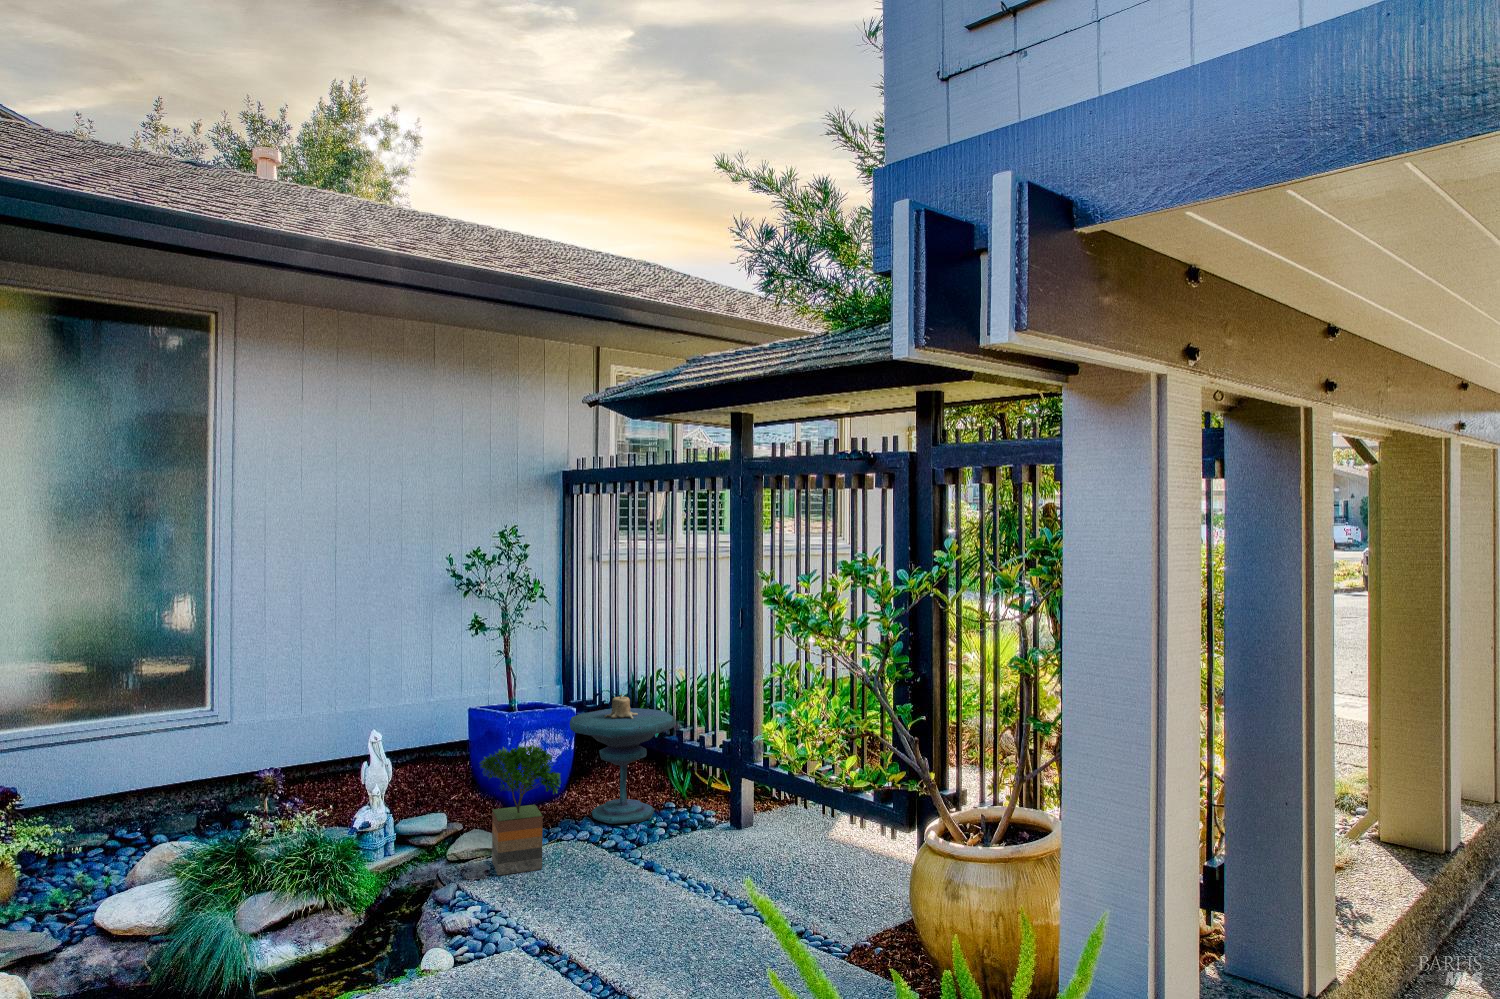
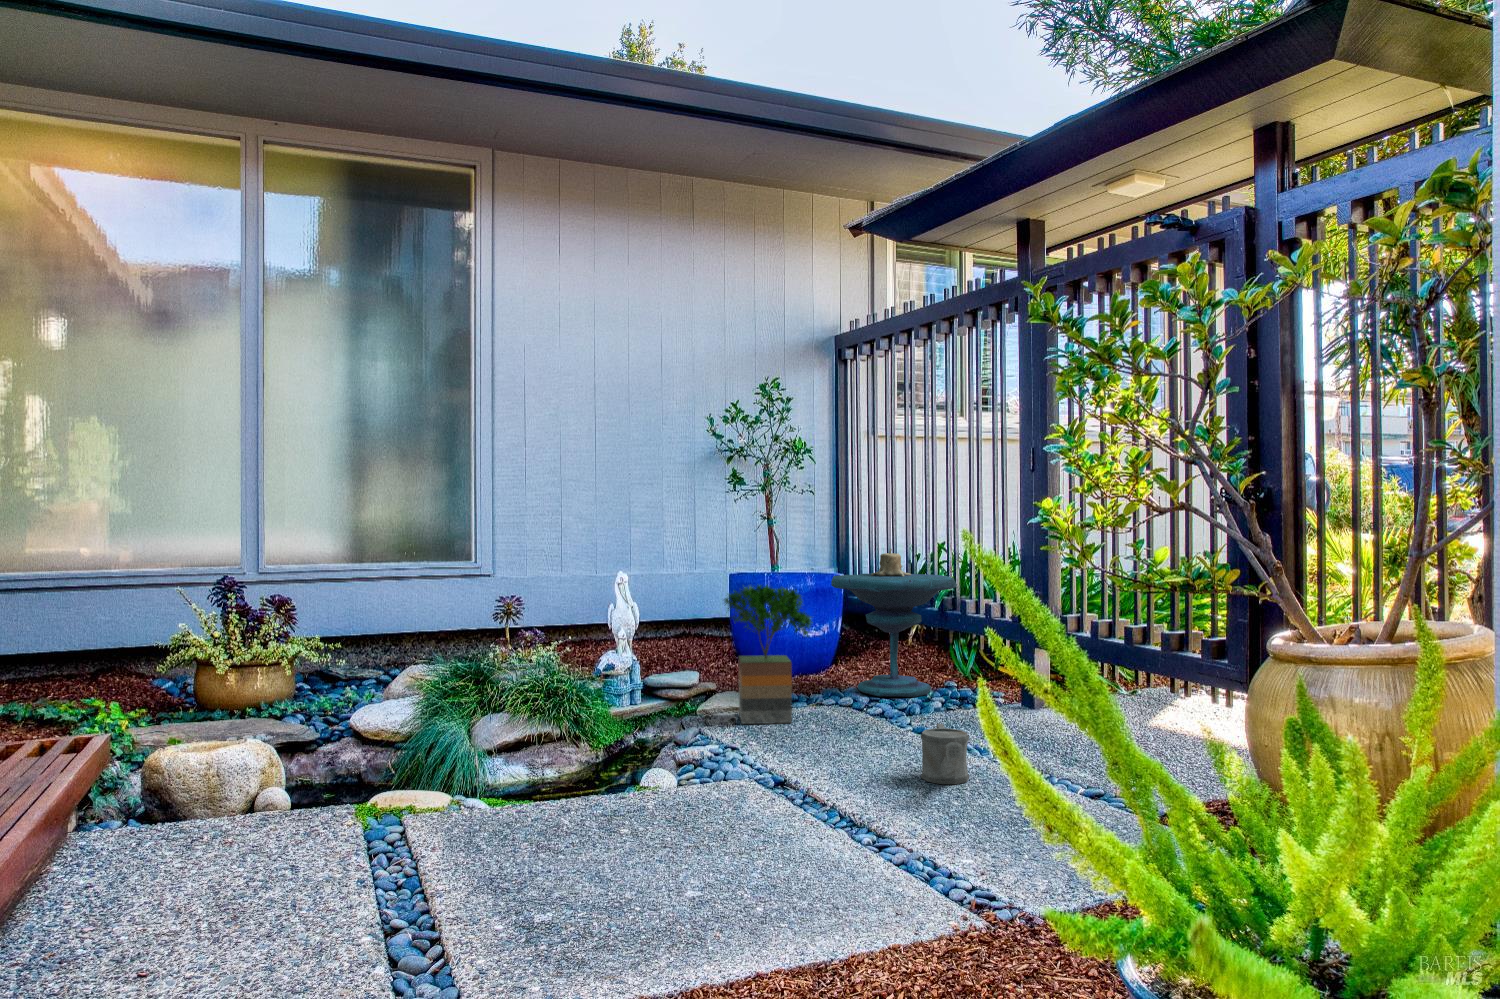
watering can: none [661,879,699,937] -> present [921,724,969,784]

